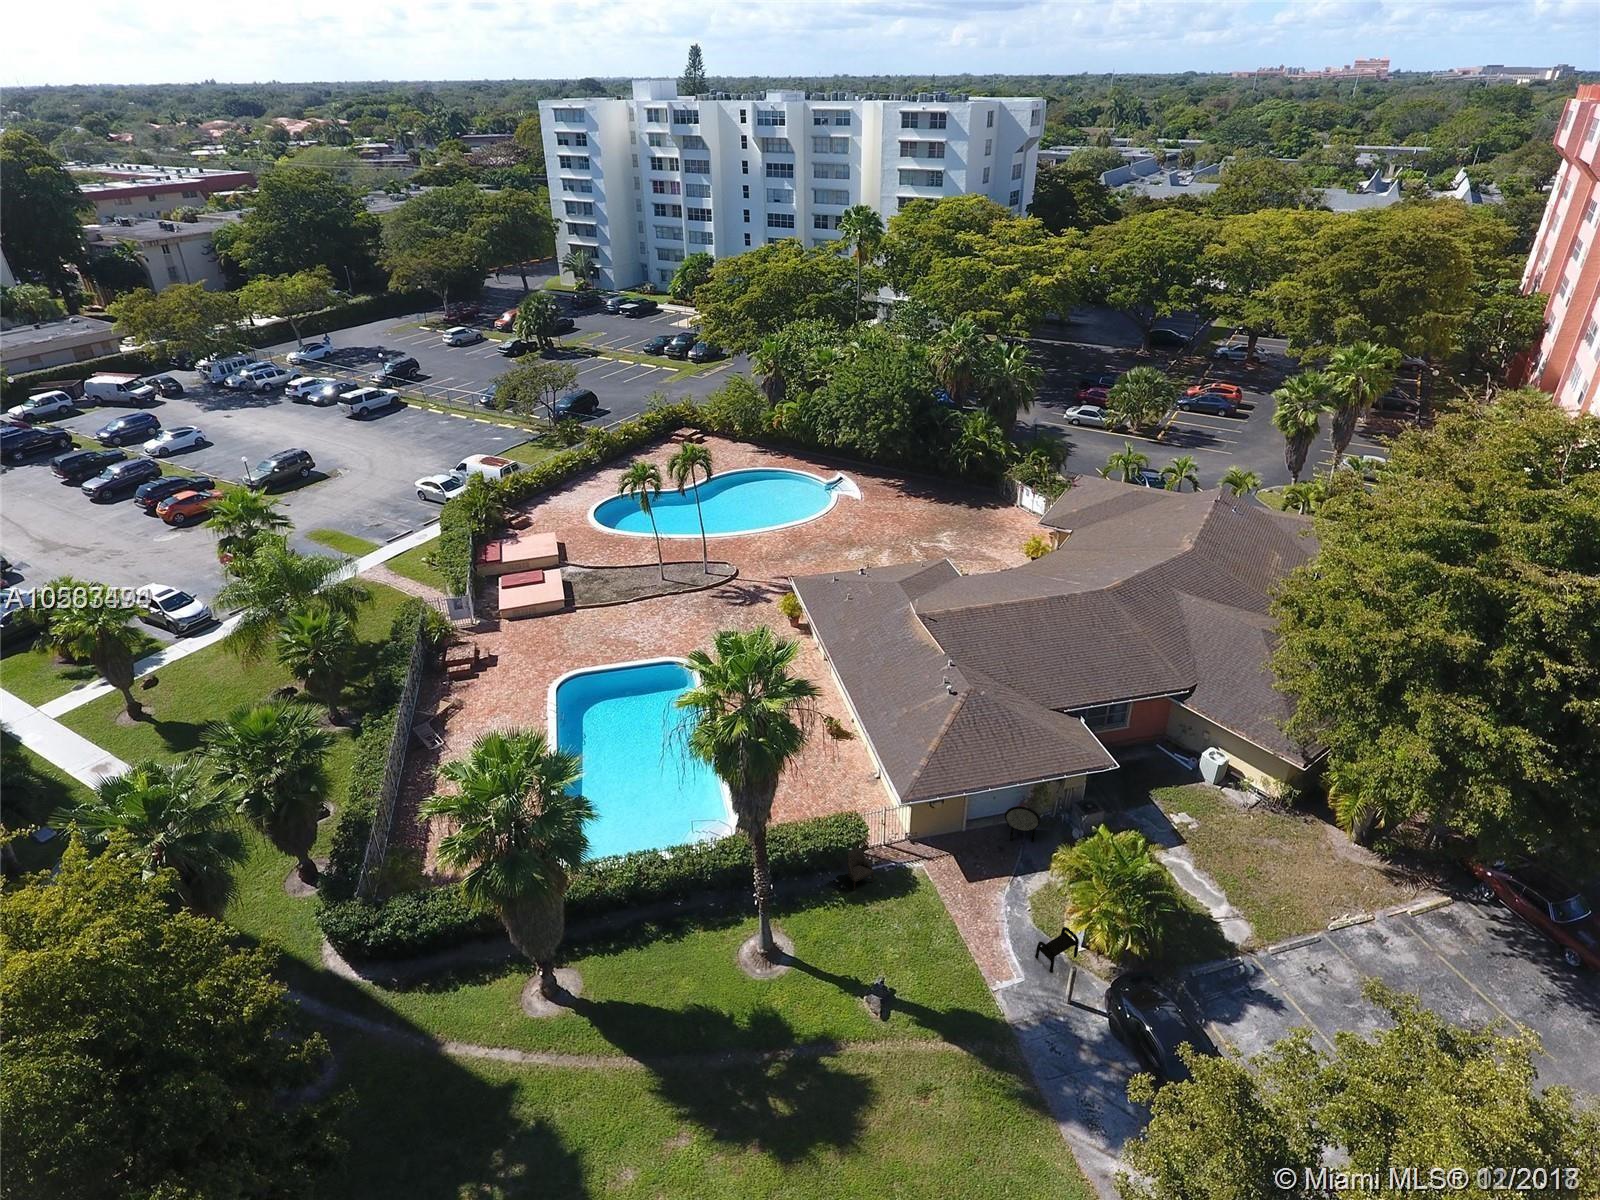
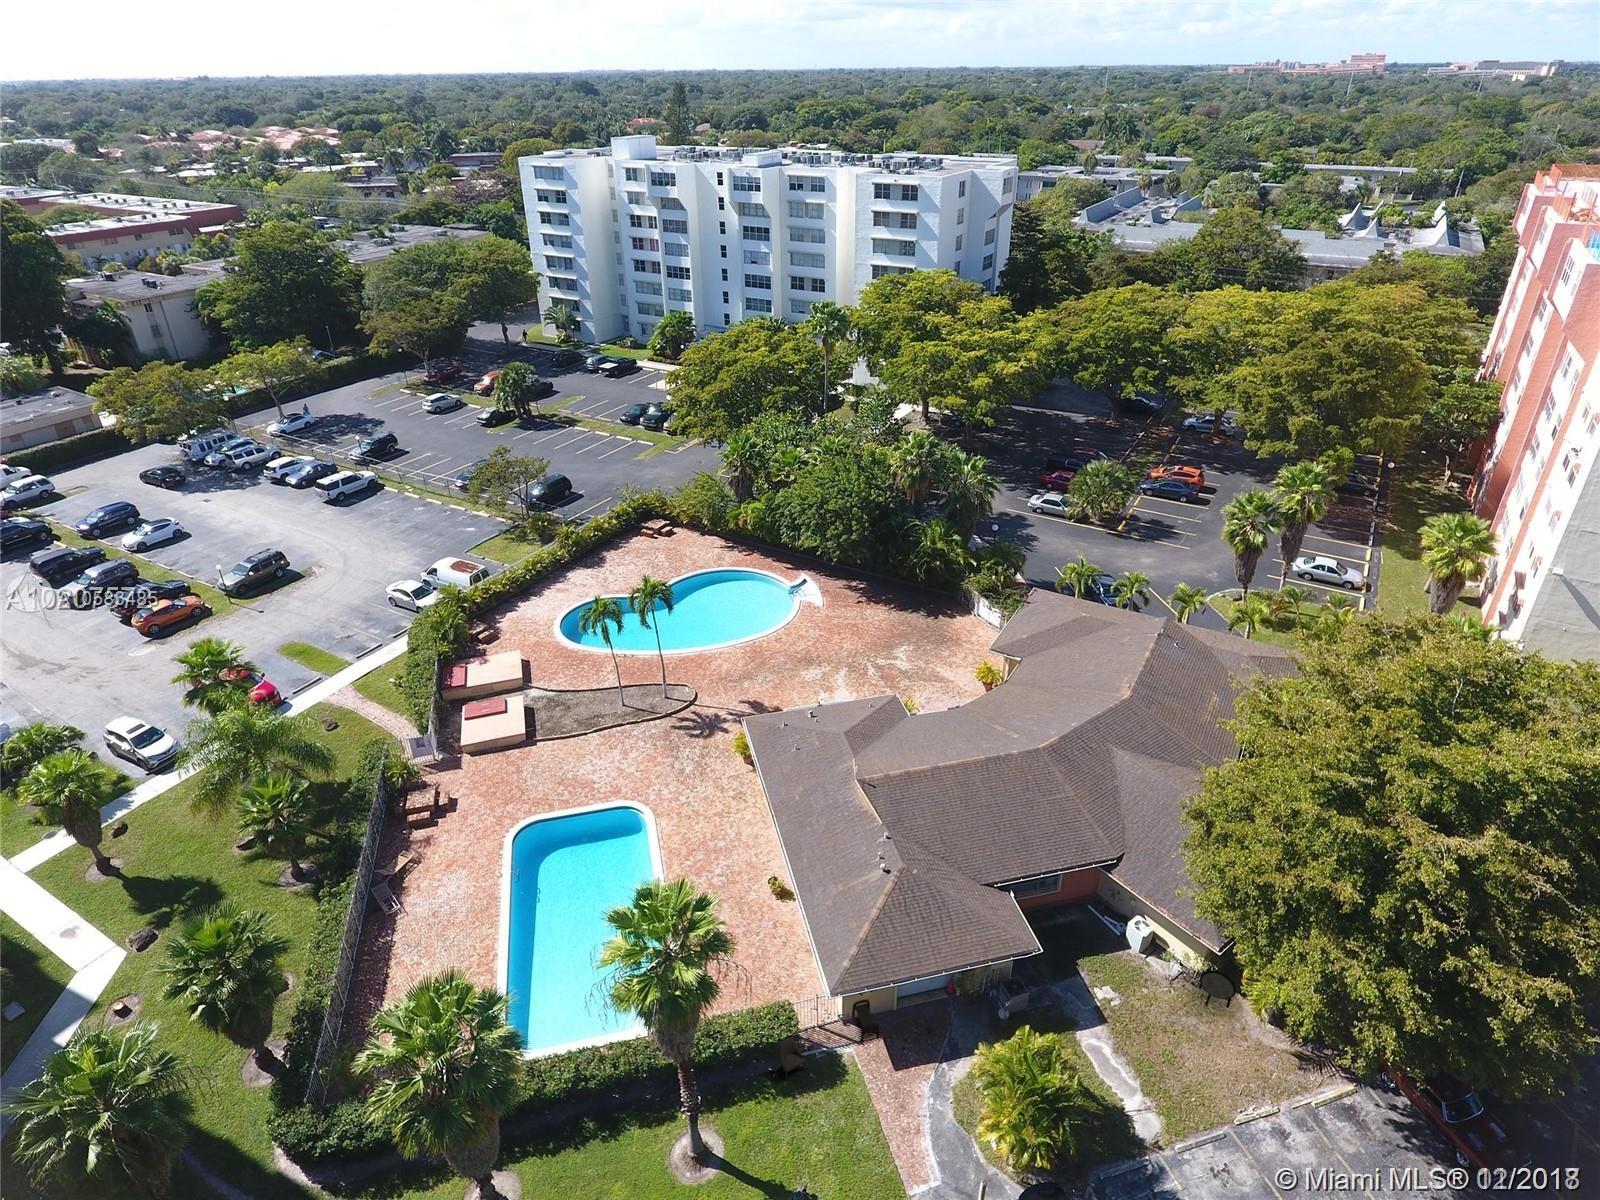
round table: present [1005,806,1040,842] -> present [1199,970,1236,1008]
bench: present [1035,927,1079,973] -> present [852,999,879,1042]

